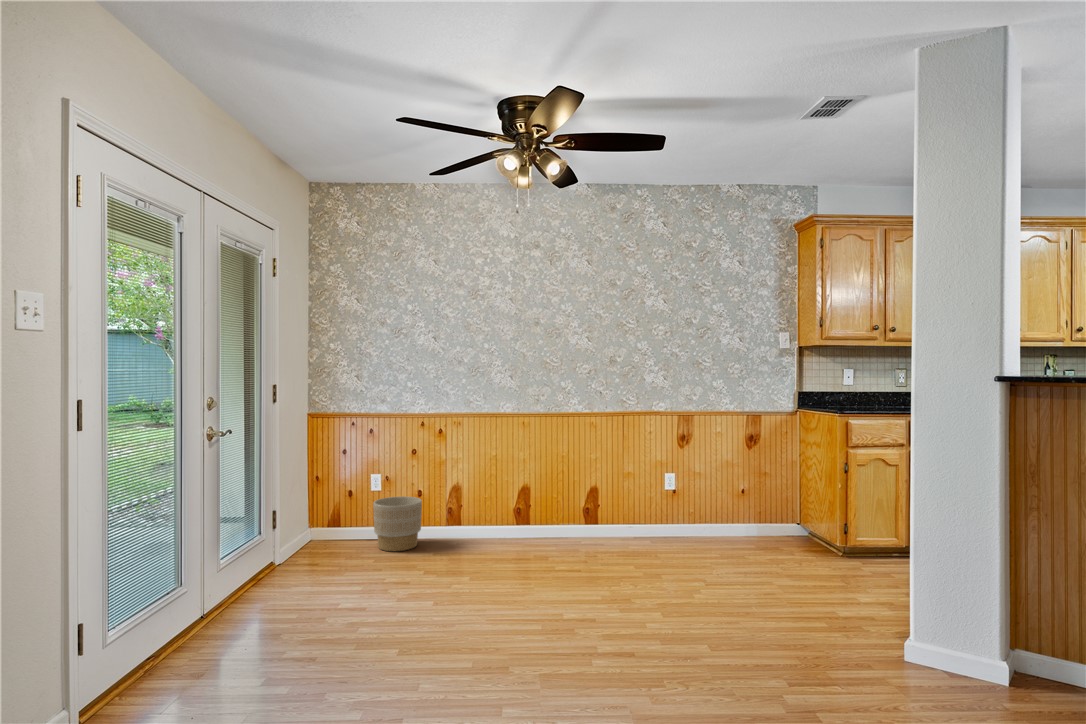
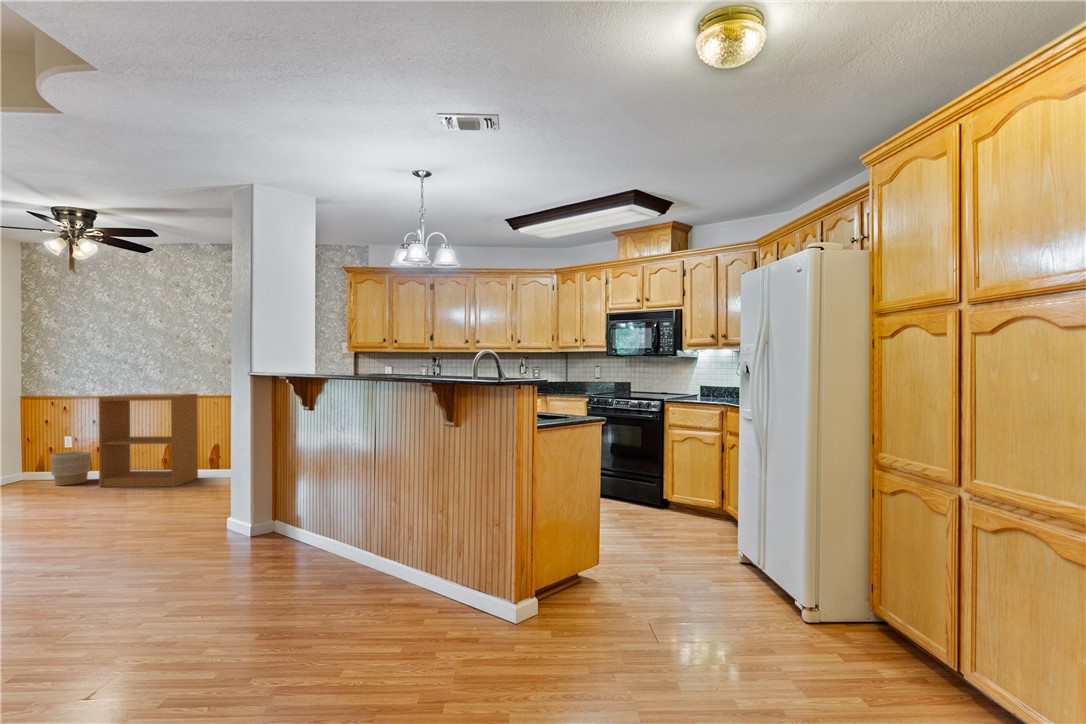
bookshelf: none [460,410,575,556] -> present [99,394,198,487]

